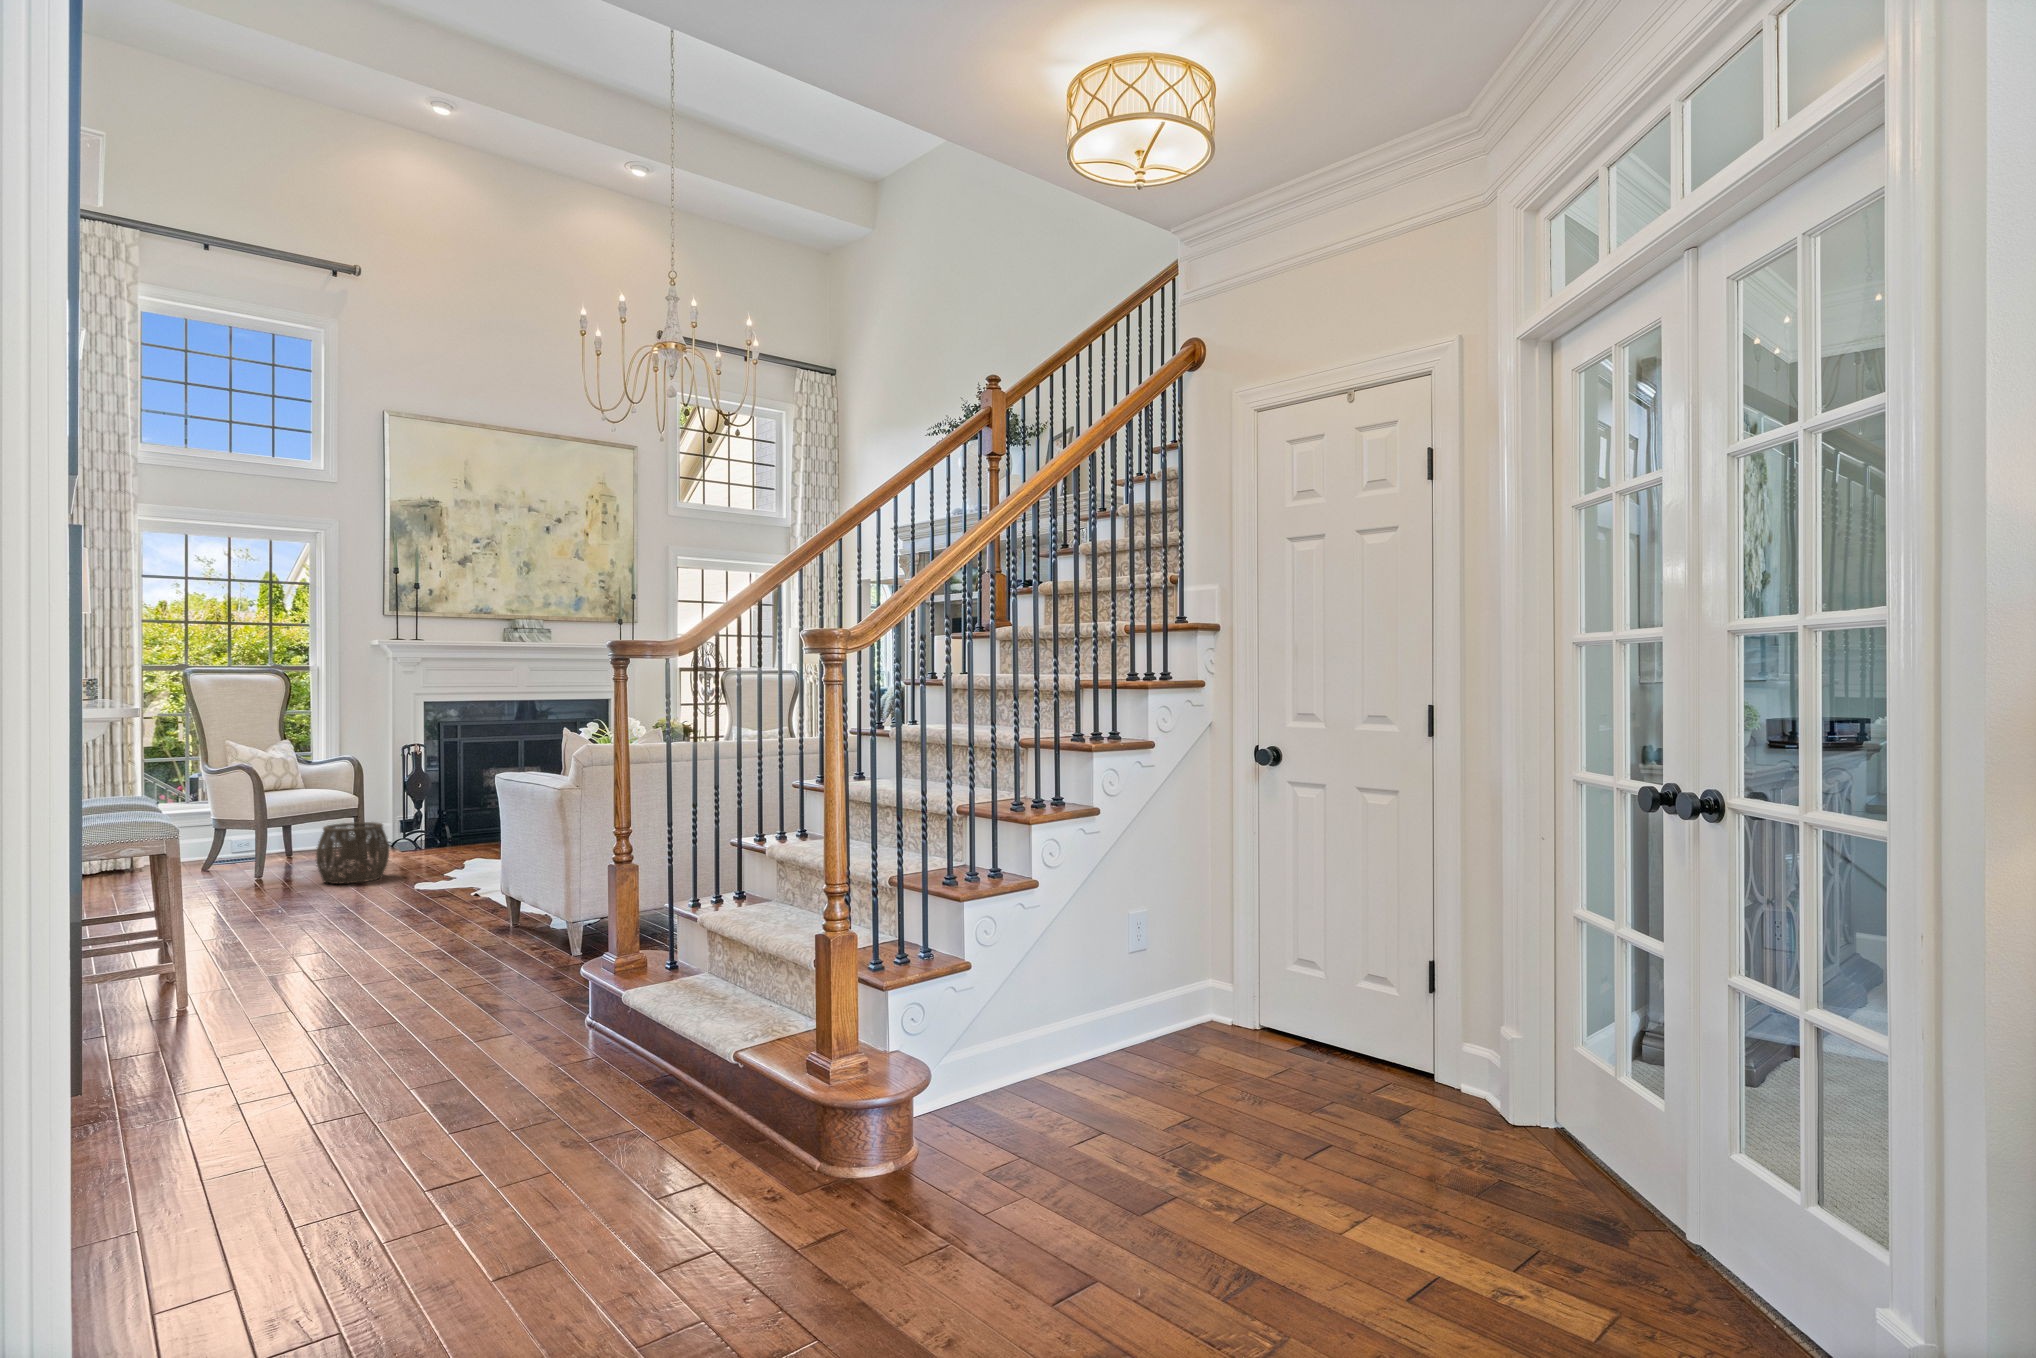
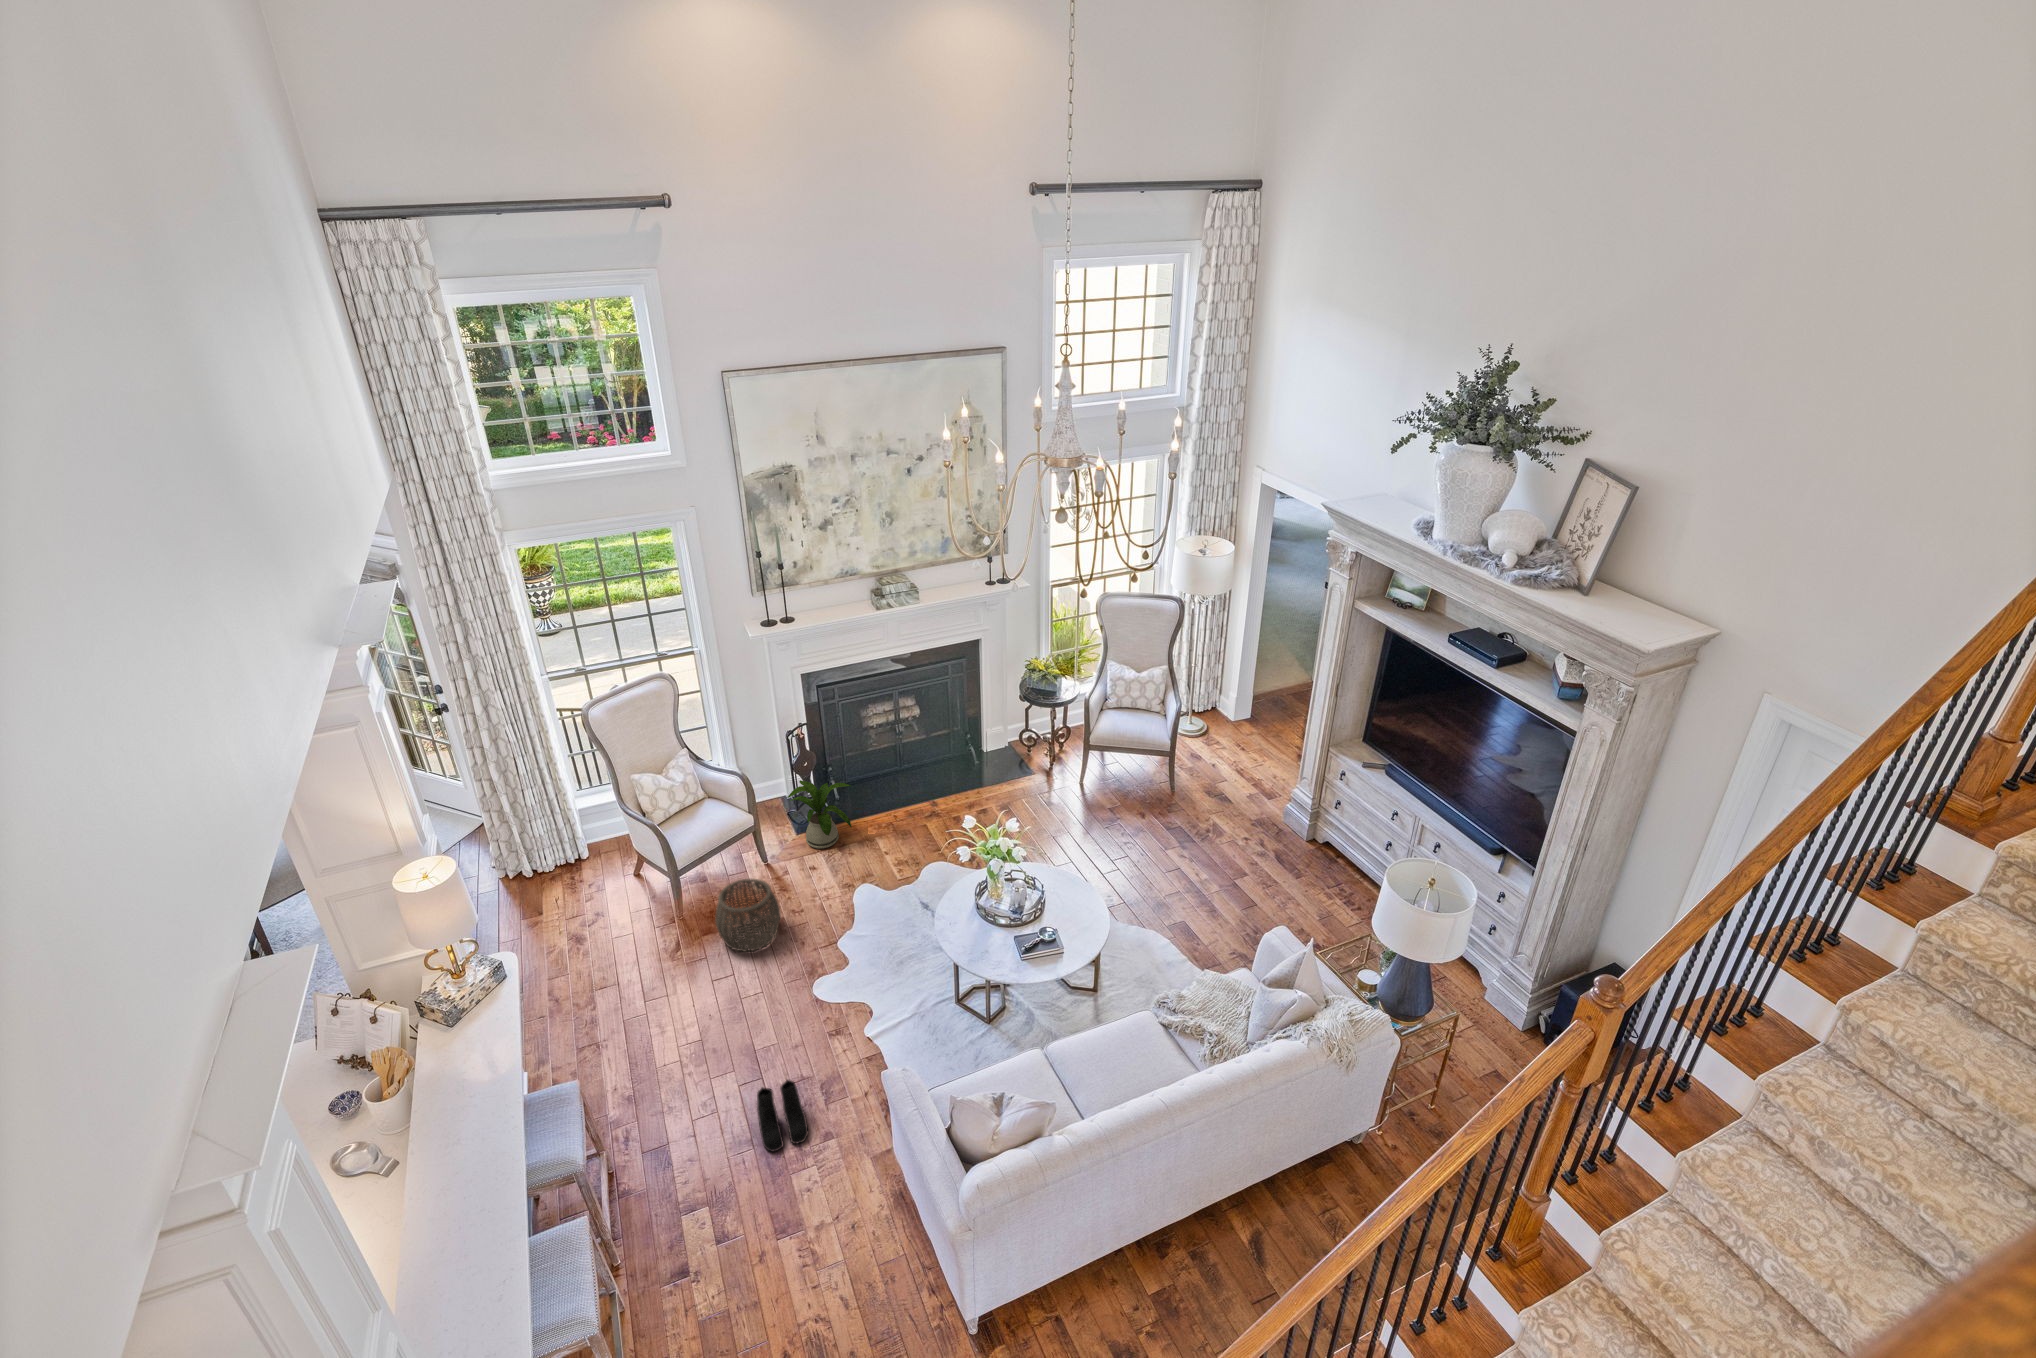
house plant: none [398,781,472,855] -> present [786,780,851,849]
boots: none [368,881,423,930] -> present [757,1080,808,1152]

